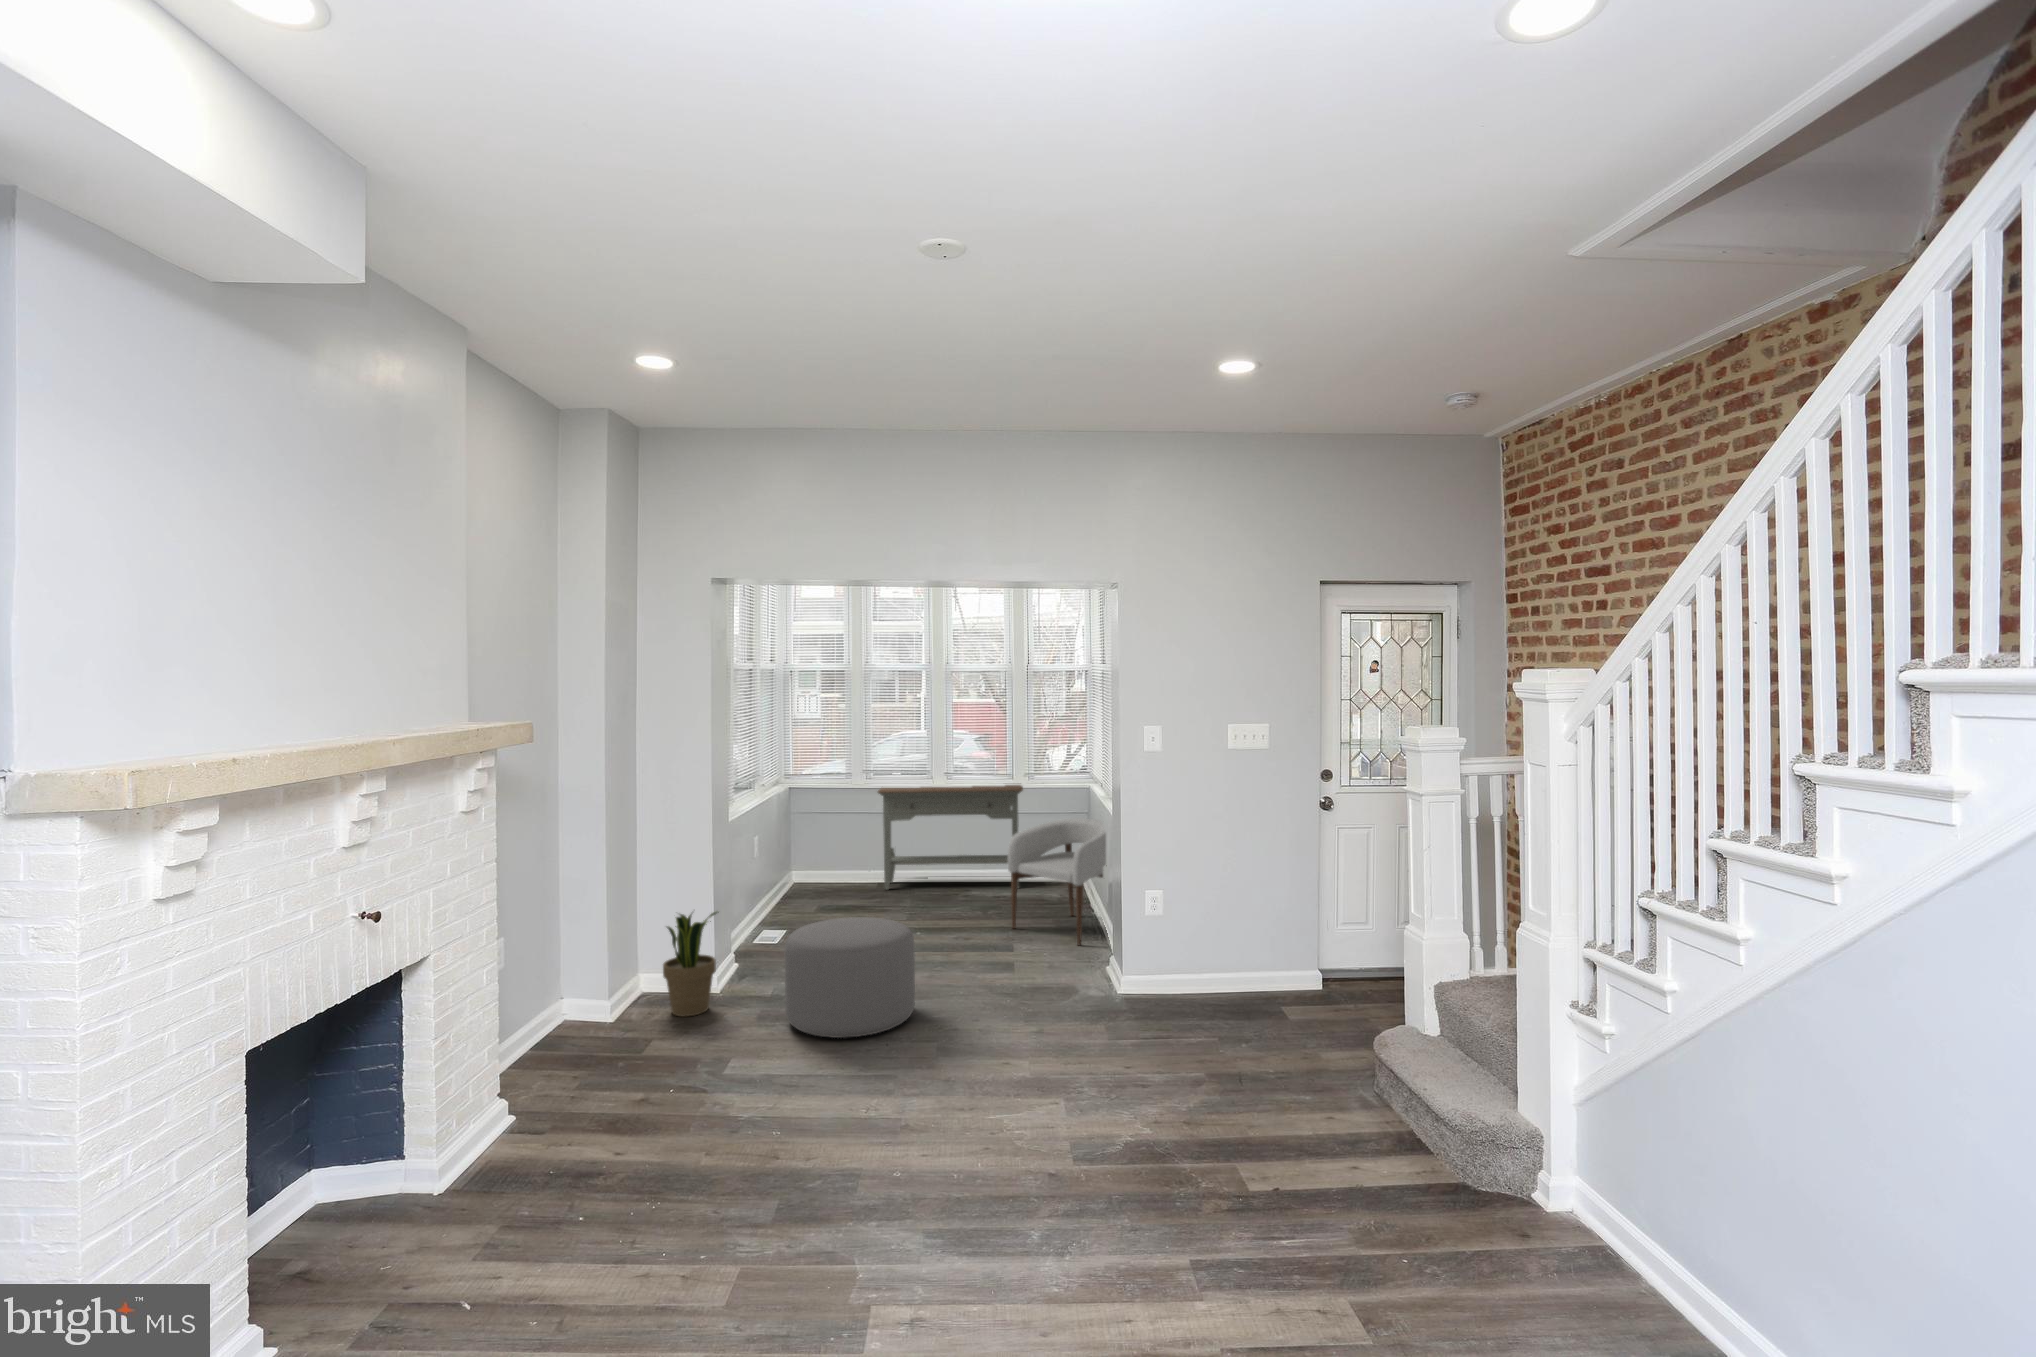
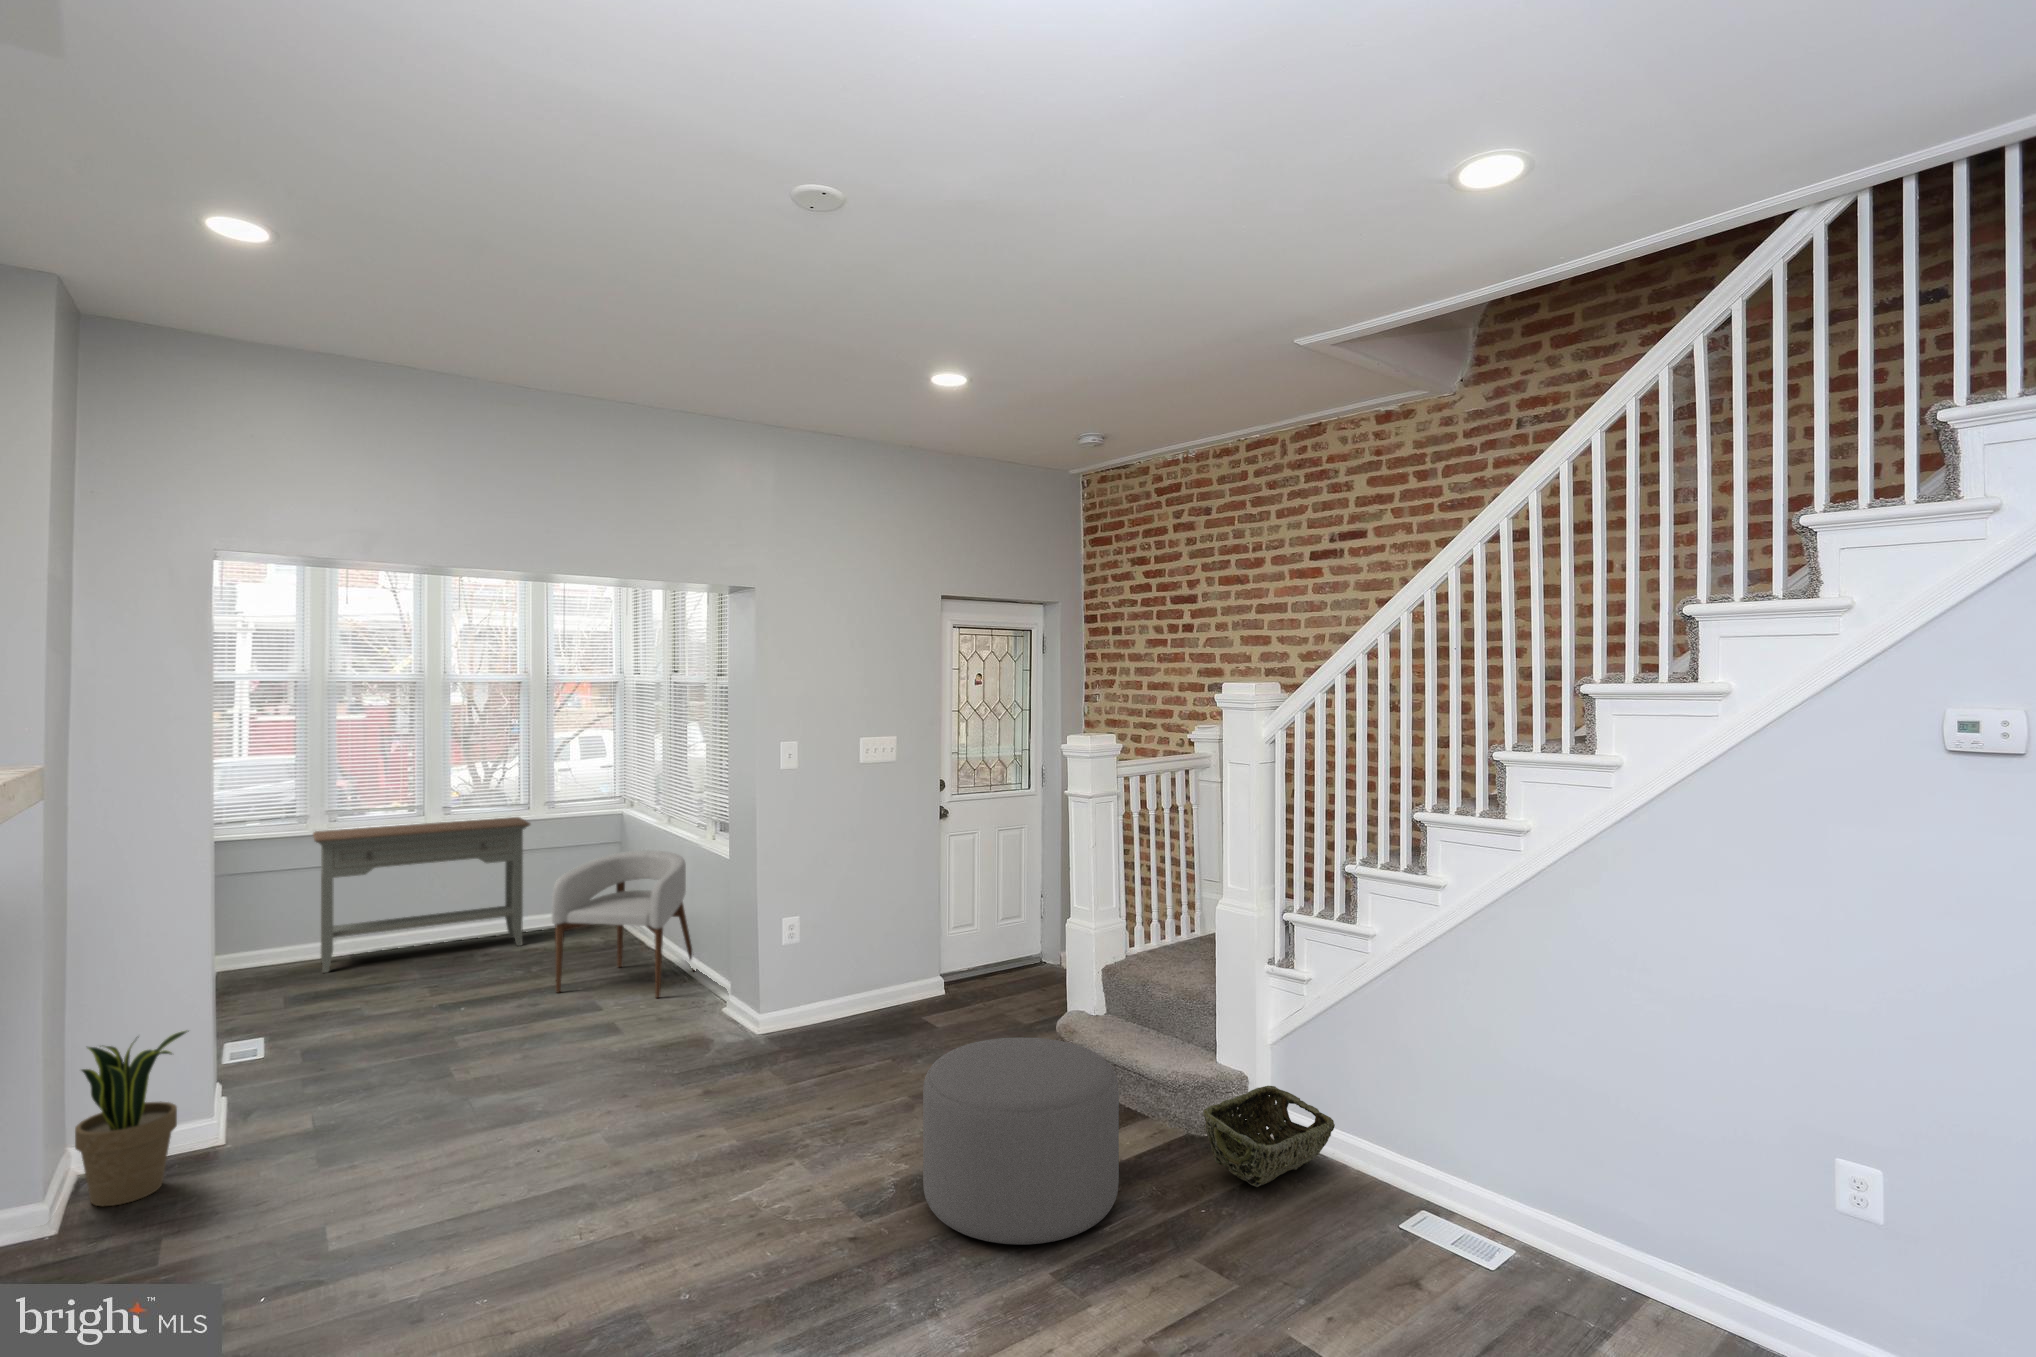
ottoman: present [785,917,915,1038] -> present [923,1037,1119,1245]
woven basket: none [1437,1149,1622,1256] -> present [1203,1086,1335,1187]

